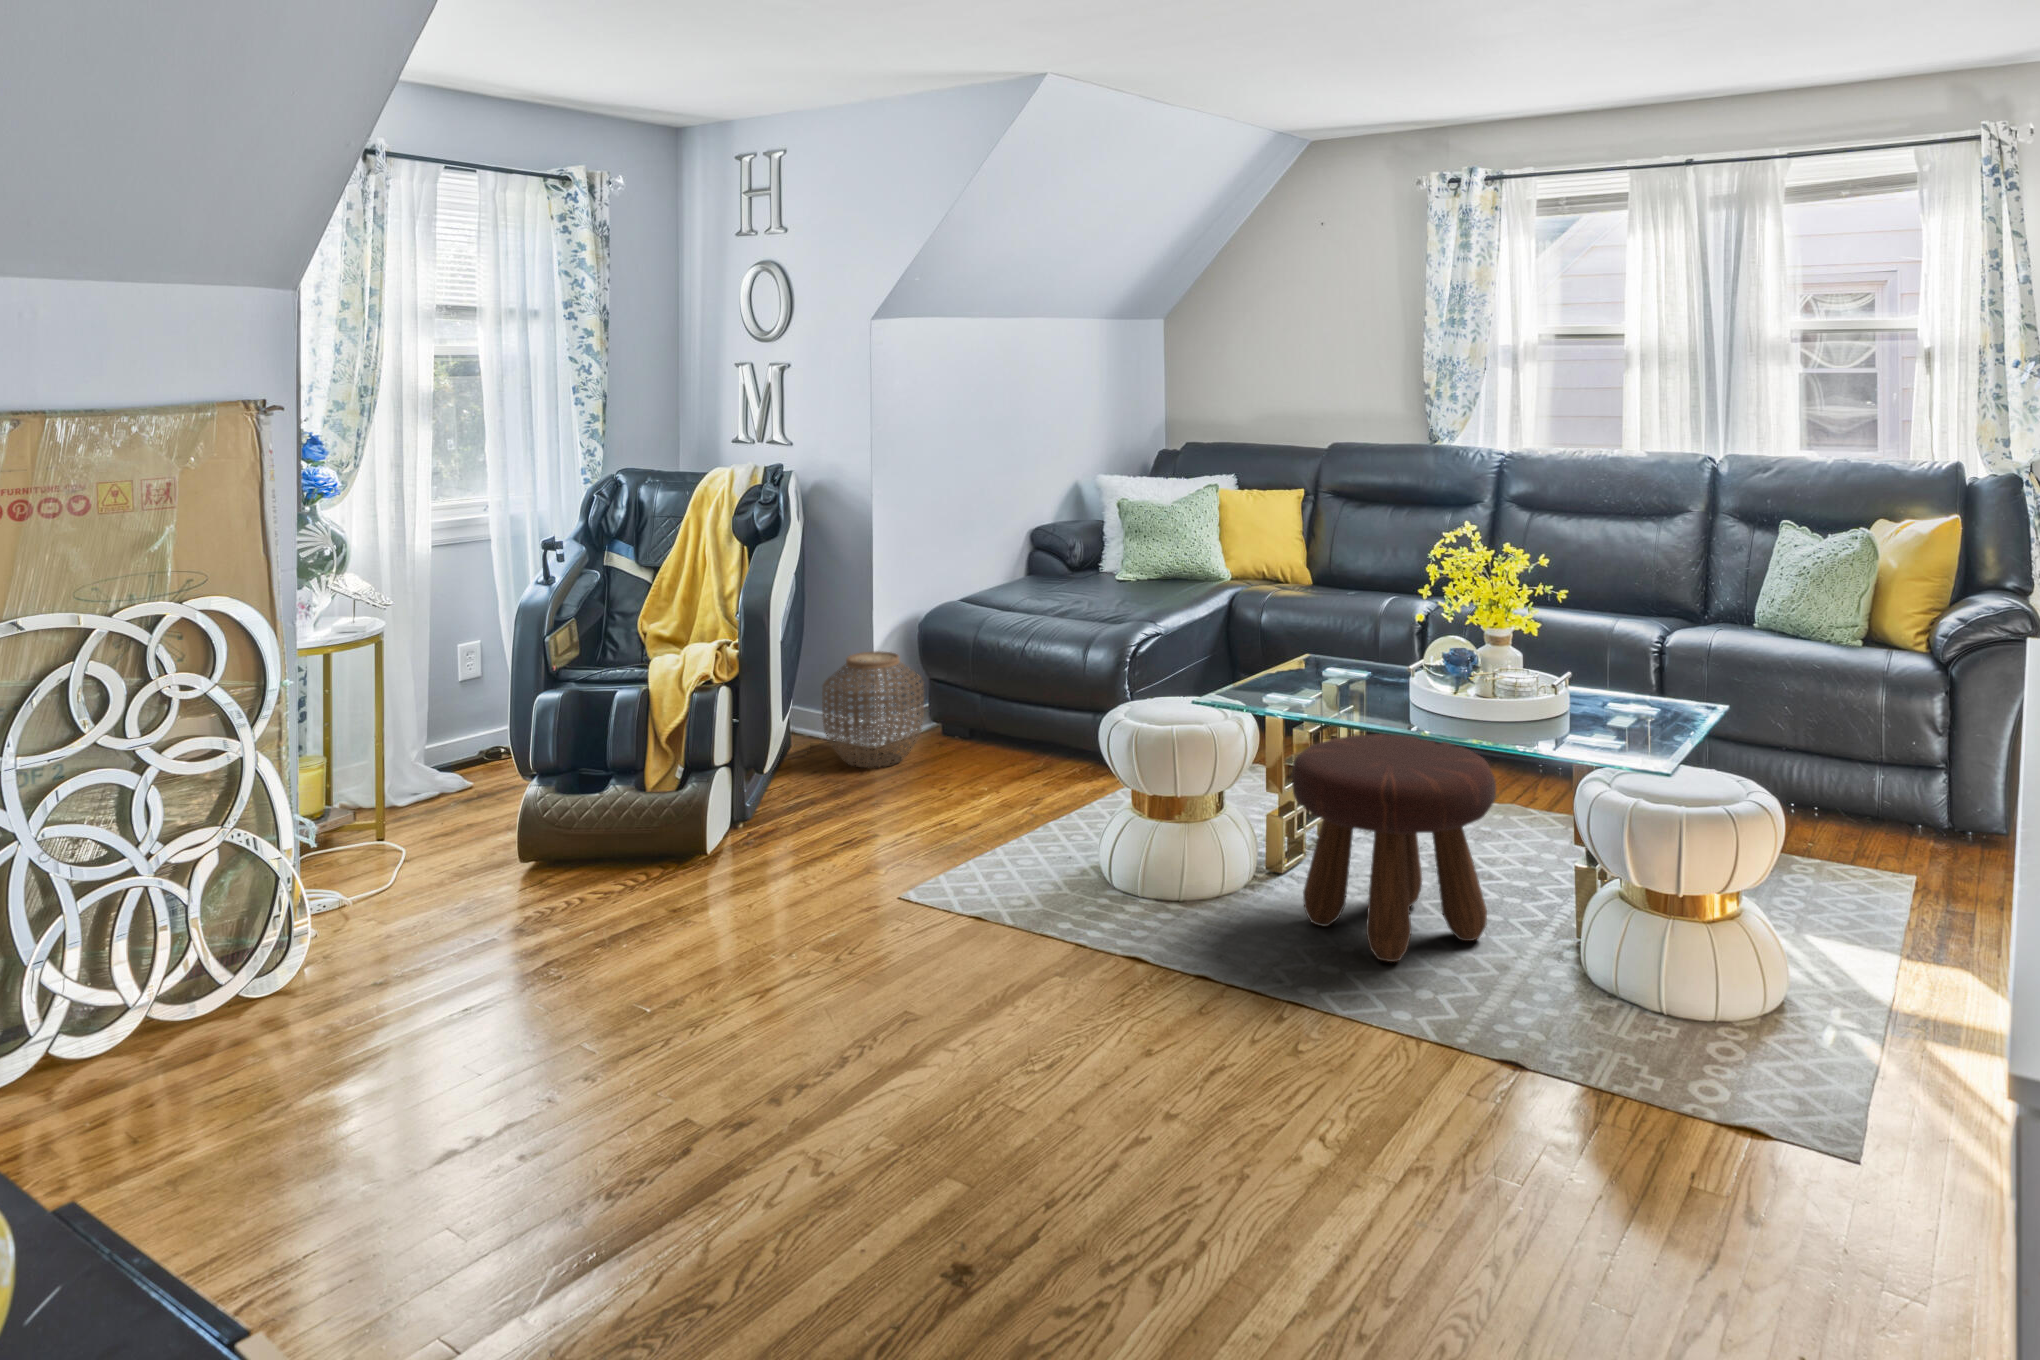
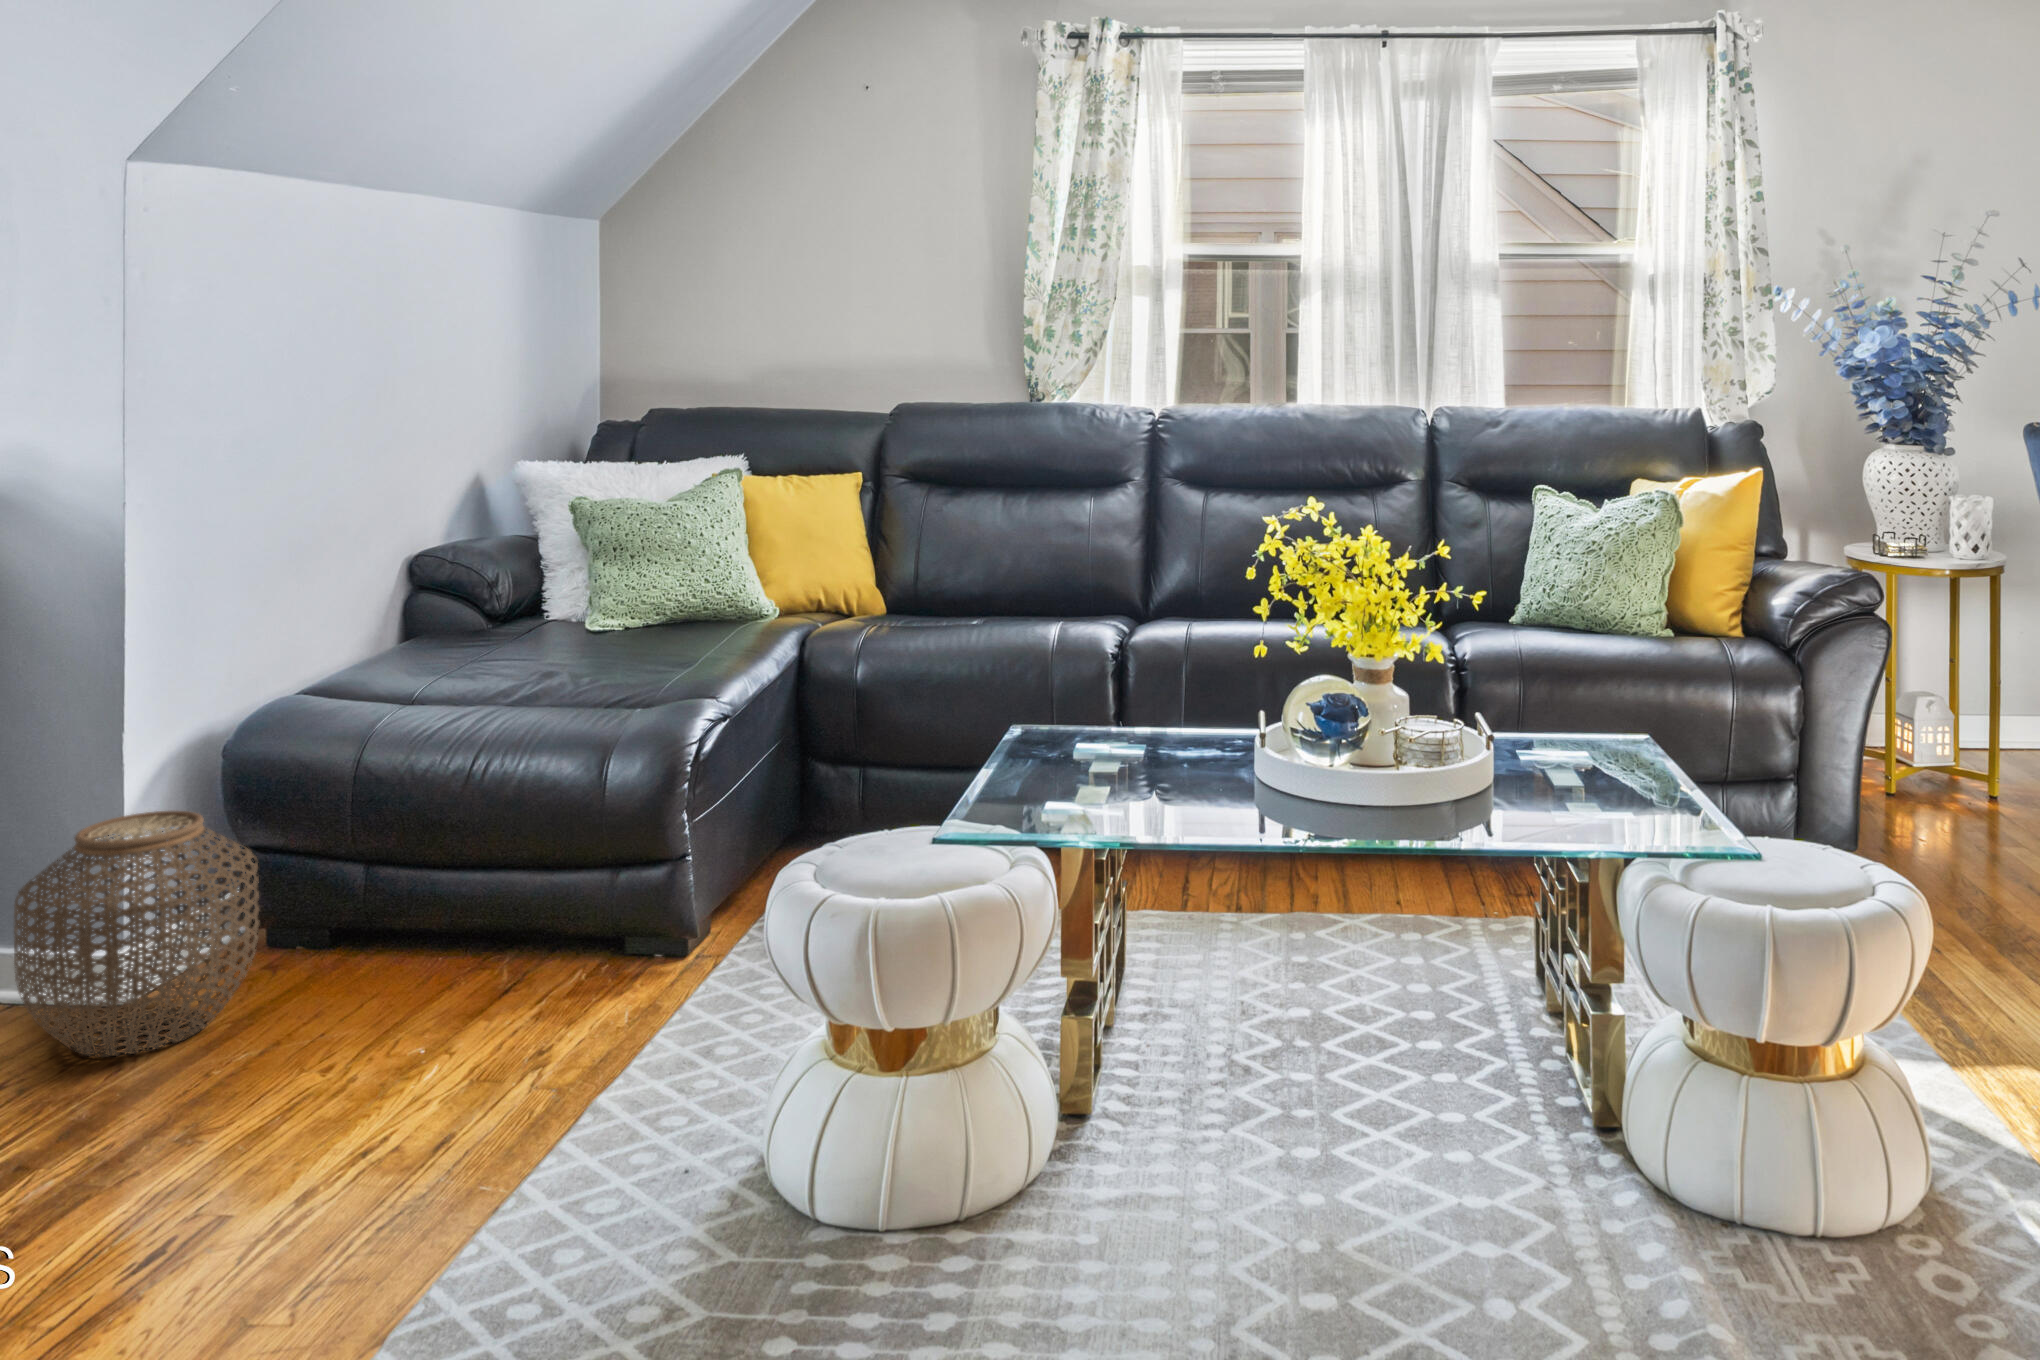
footstool: present [1292,734,1496,962] -> none [1176,844,1522,1258]

